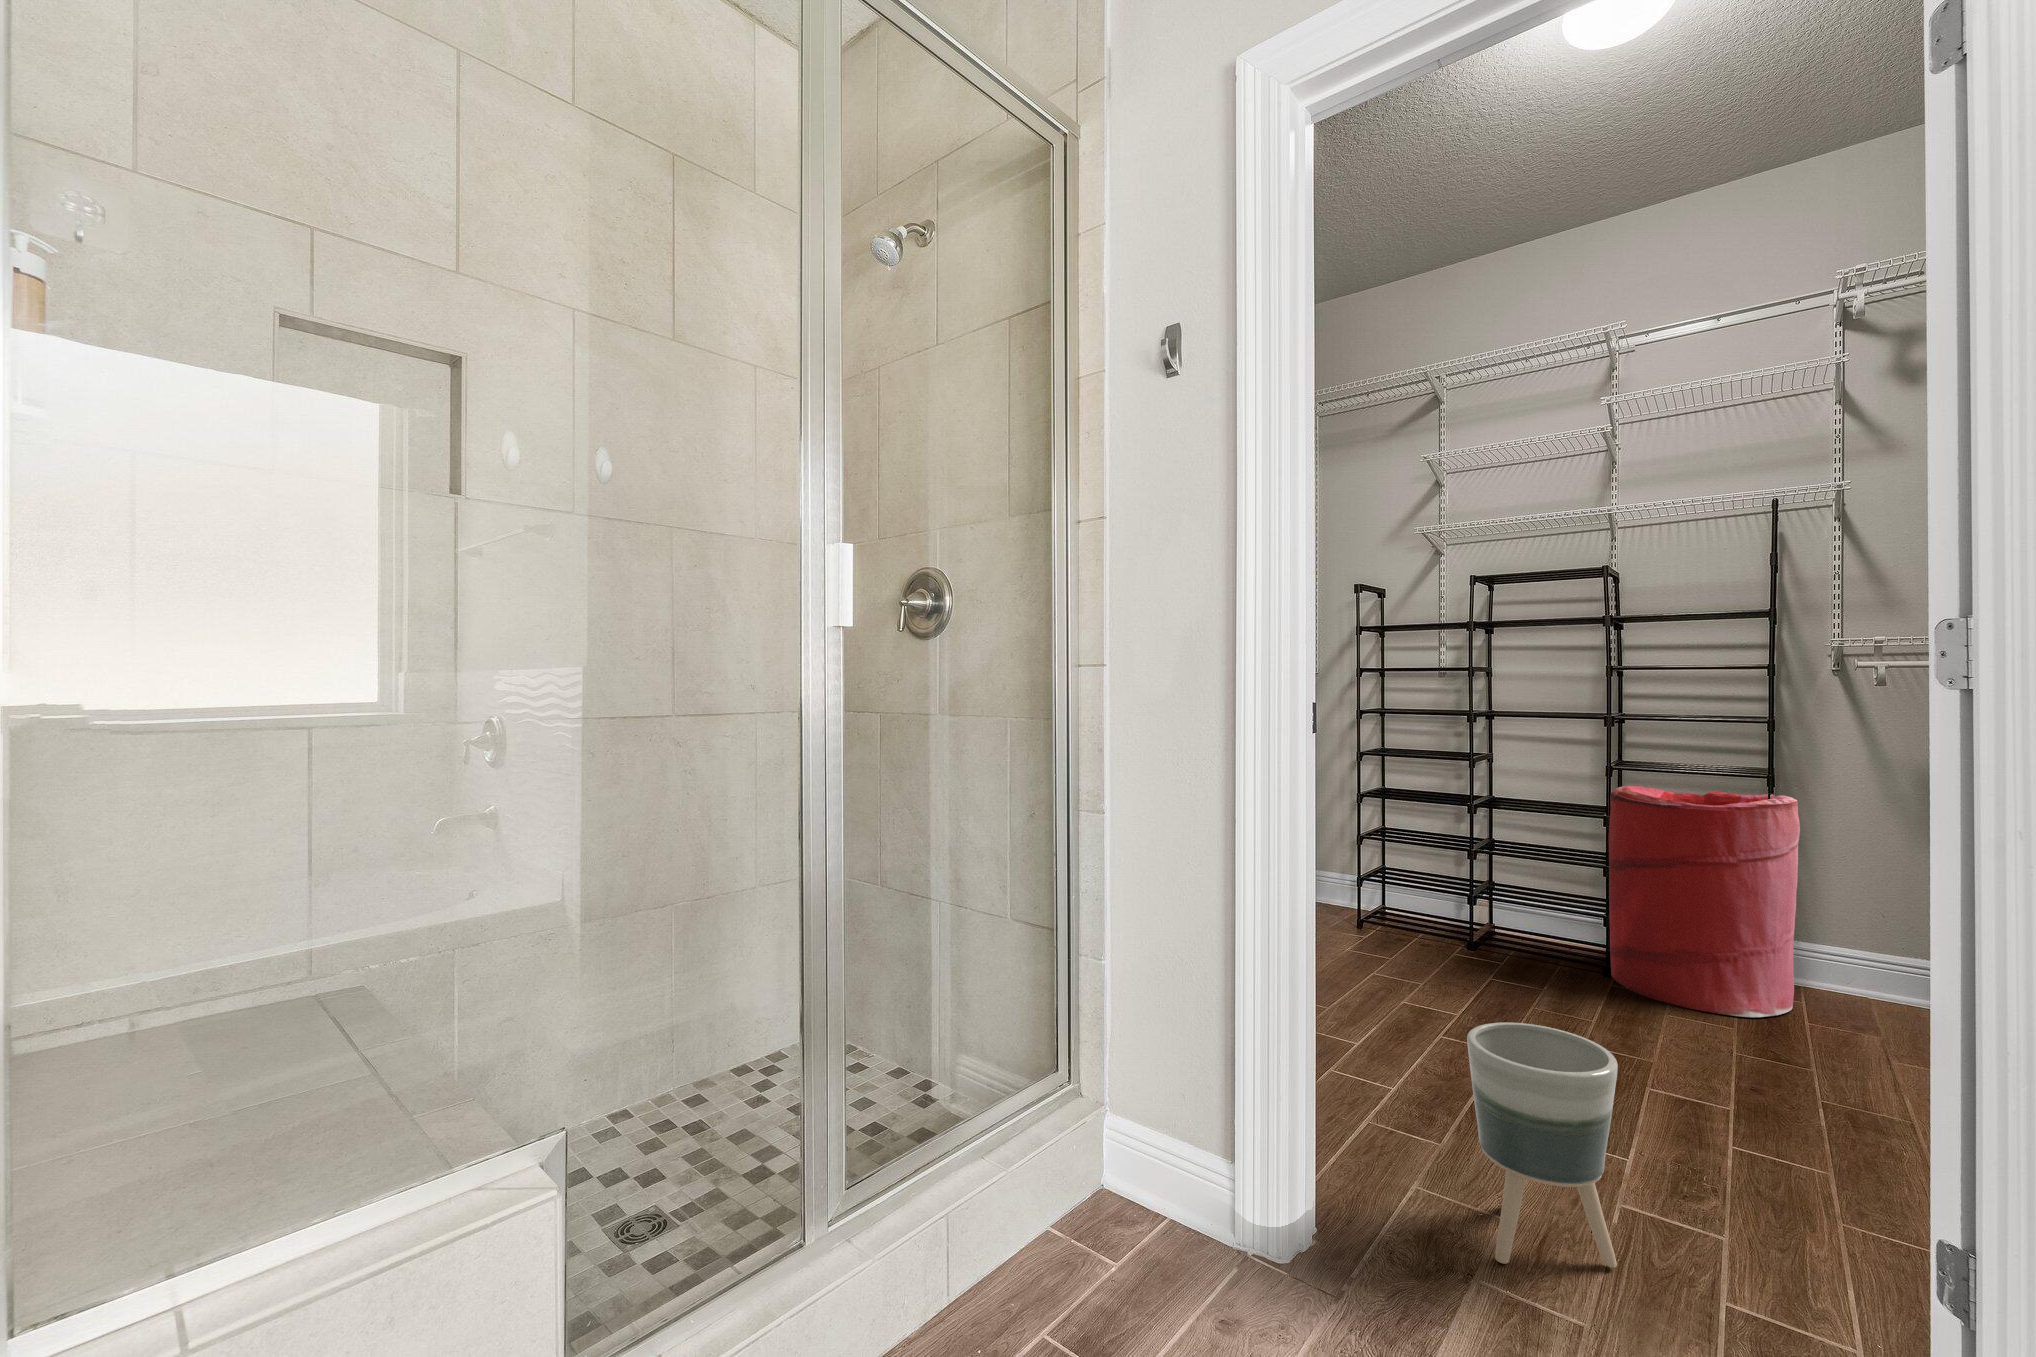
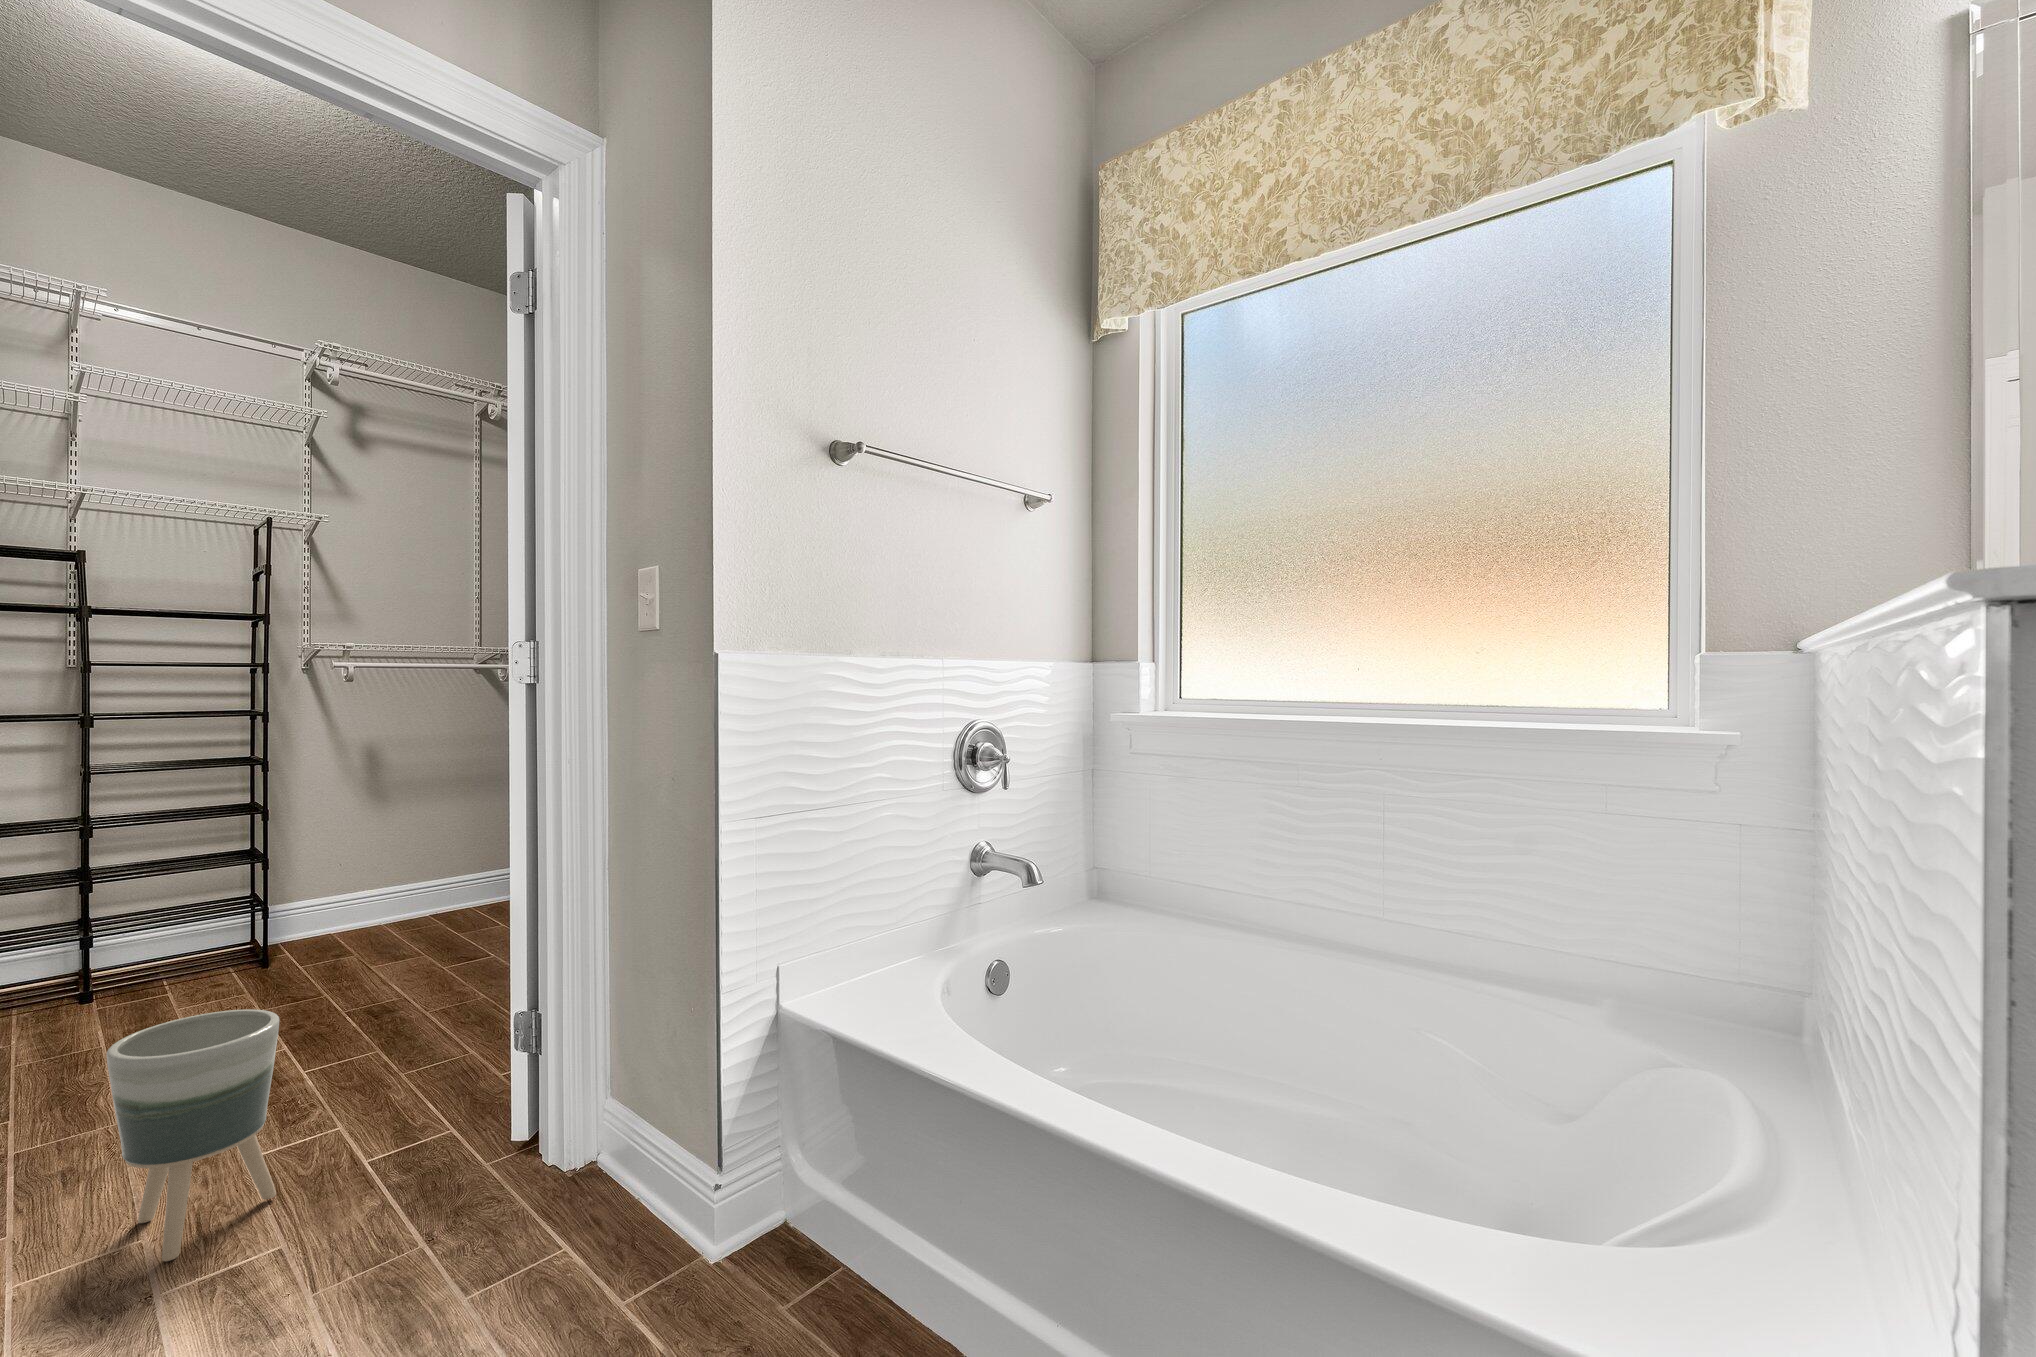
laundry hamper: present [1609,786,1800,1017] -> none [90,779,289,1002]

